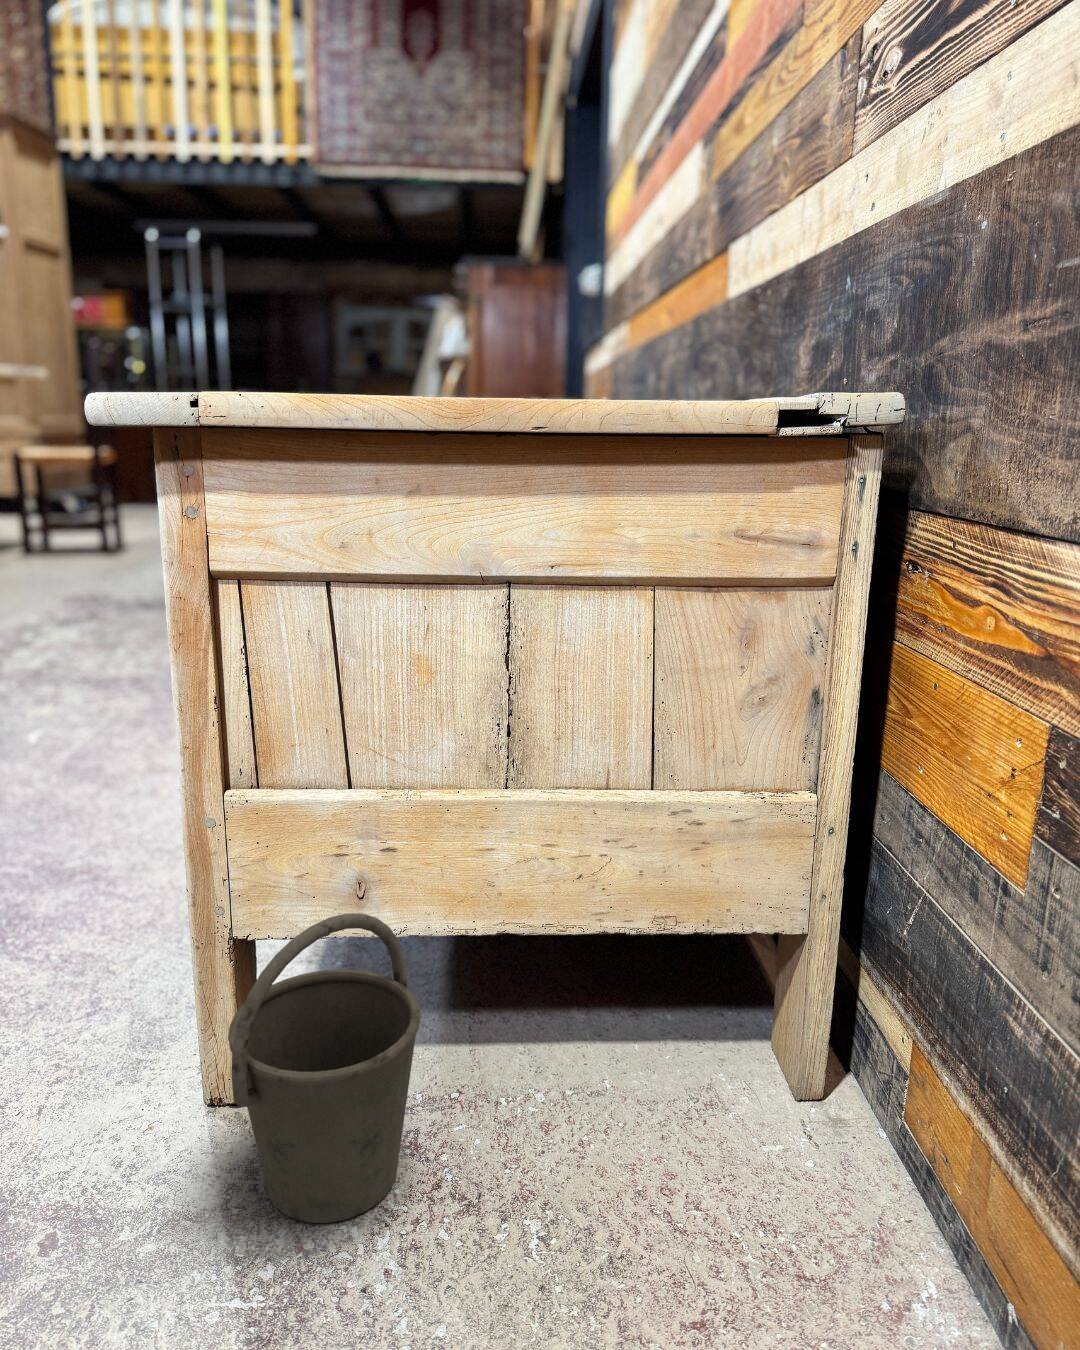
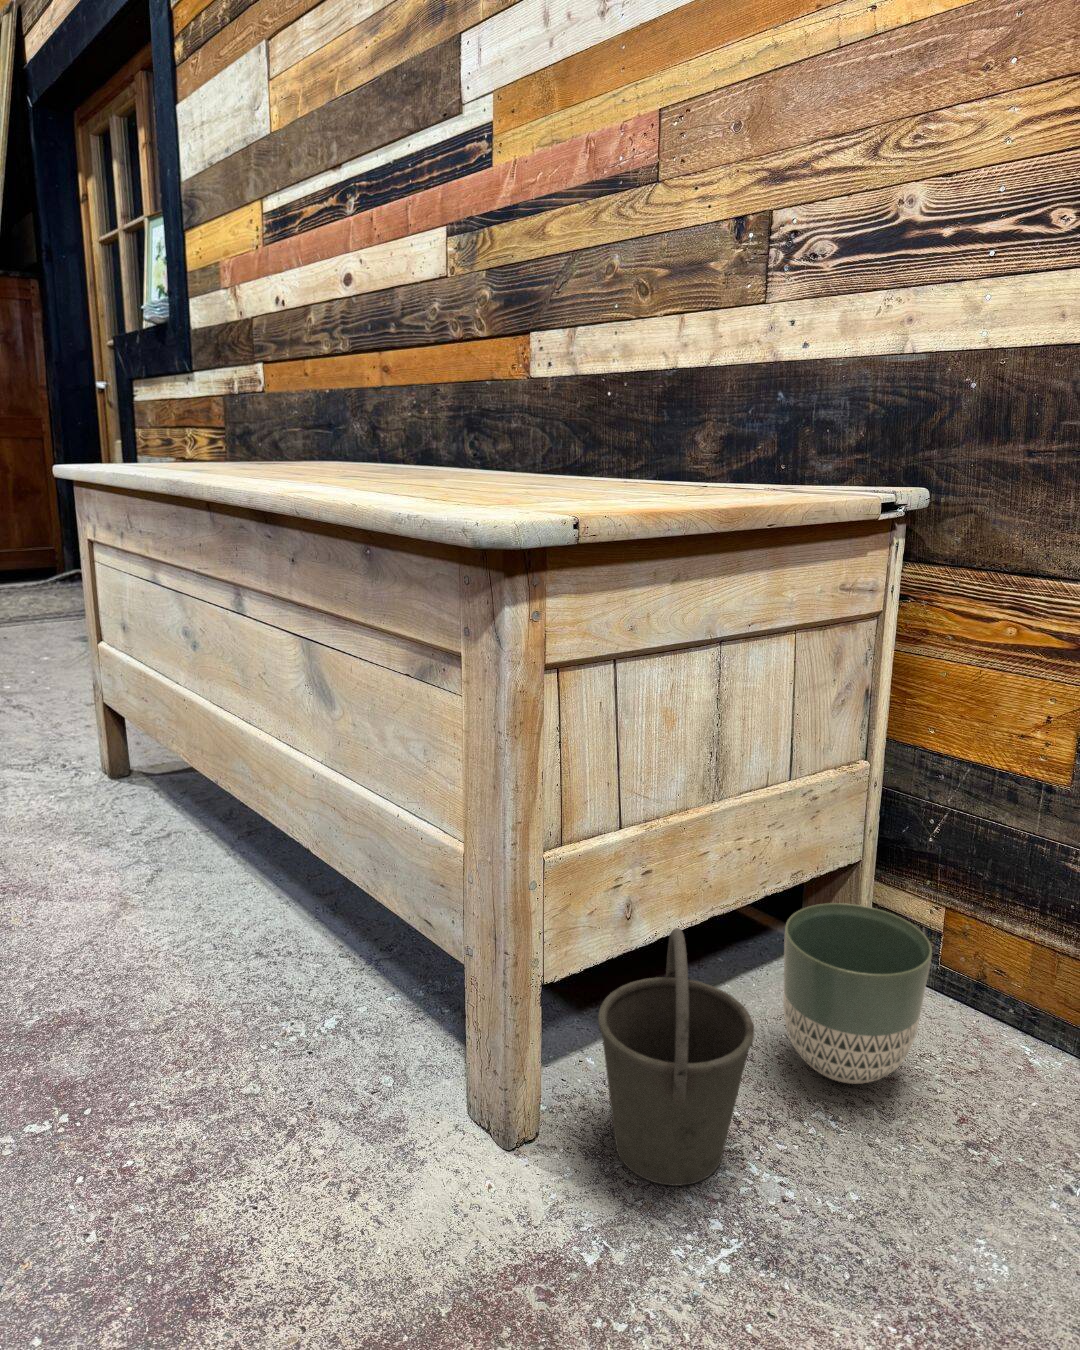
planter: none [542,960,737,1216] -> present [783,903,932,1084]

